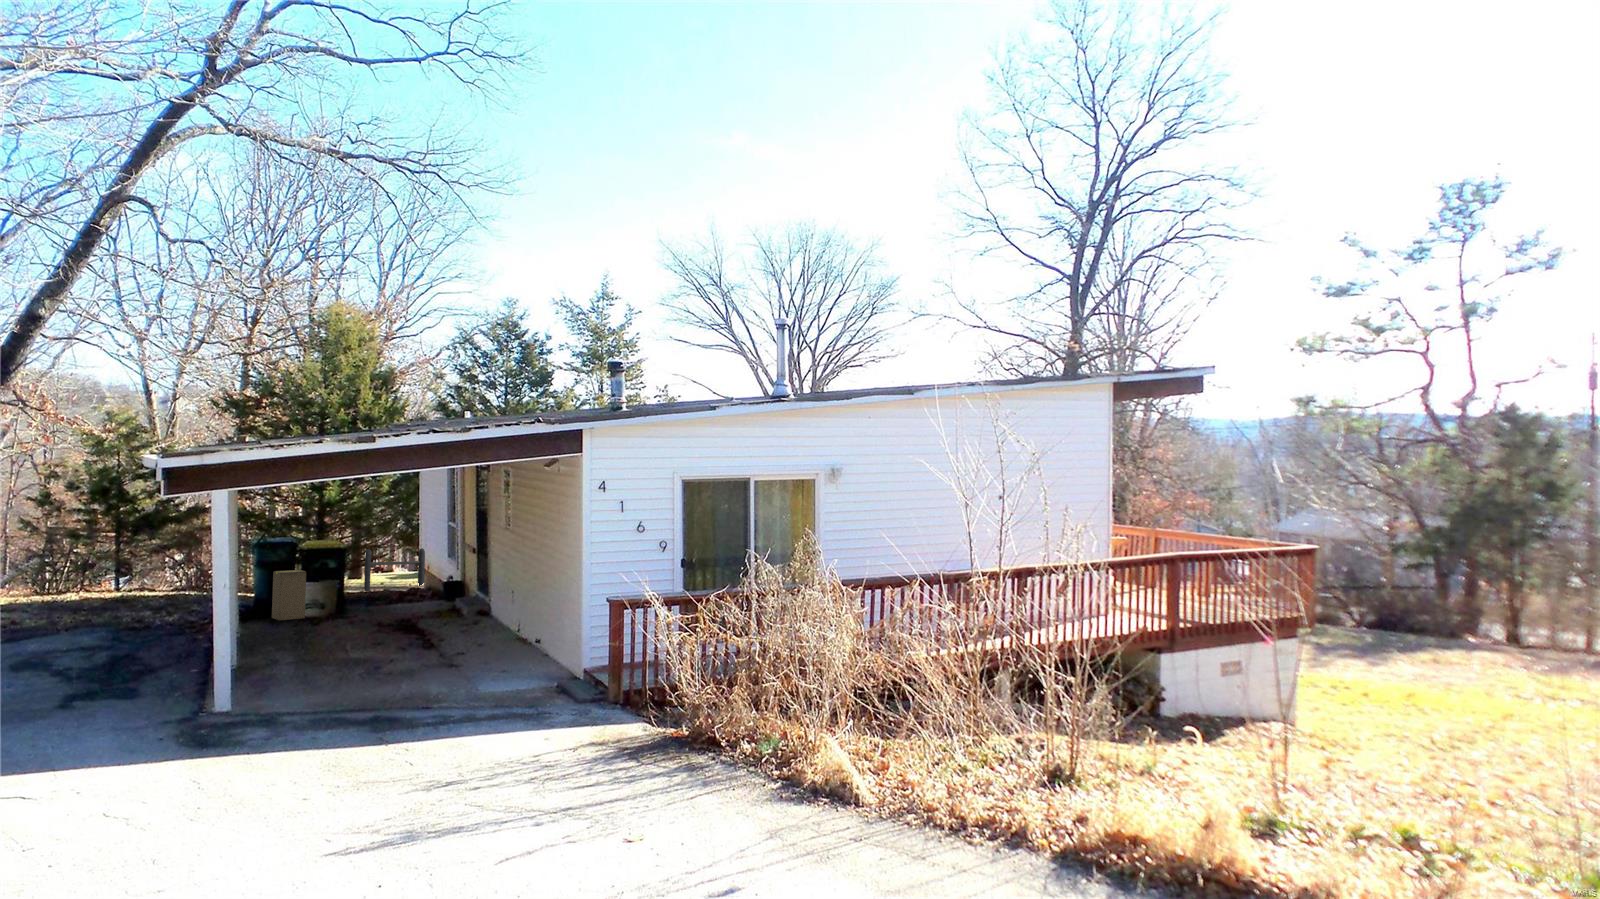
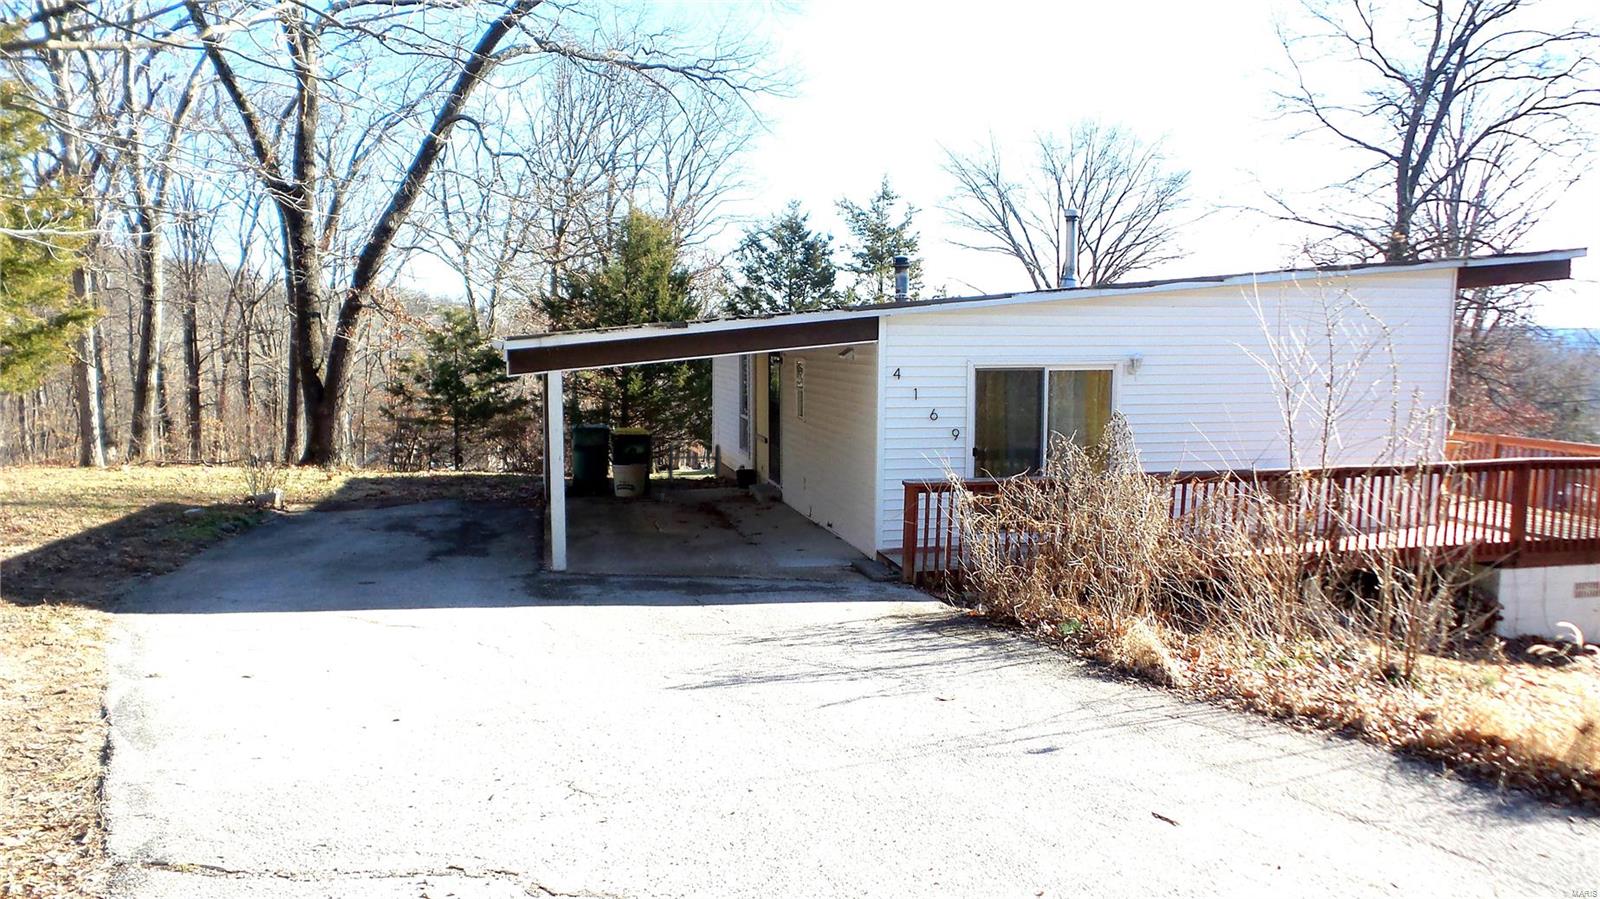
potted plant: none [335,569,369,615] -> present [649,461,674,501]
cardboard box: present [272,570,306,620] -> none [595,458,623,503]

